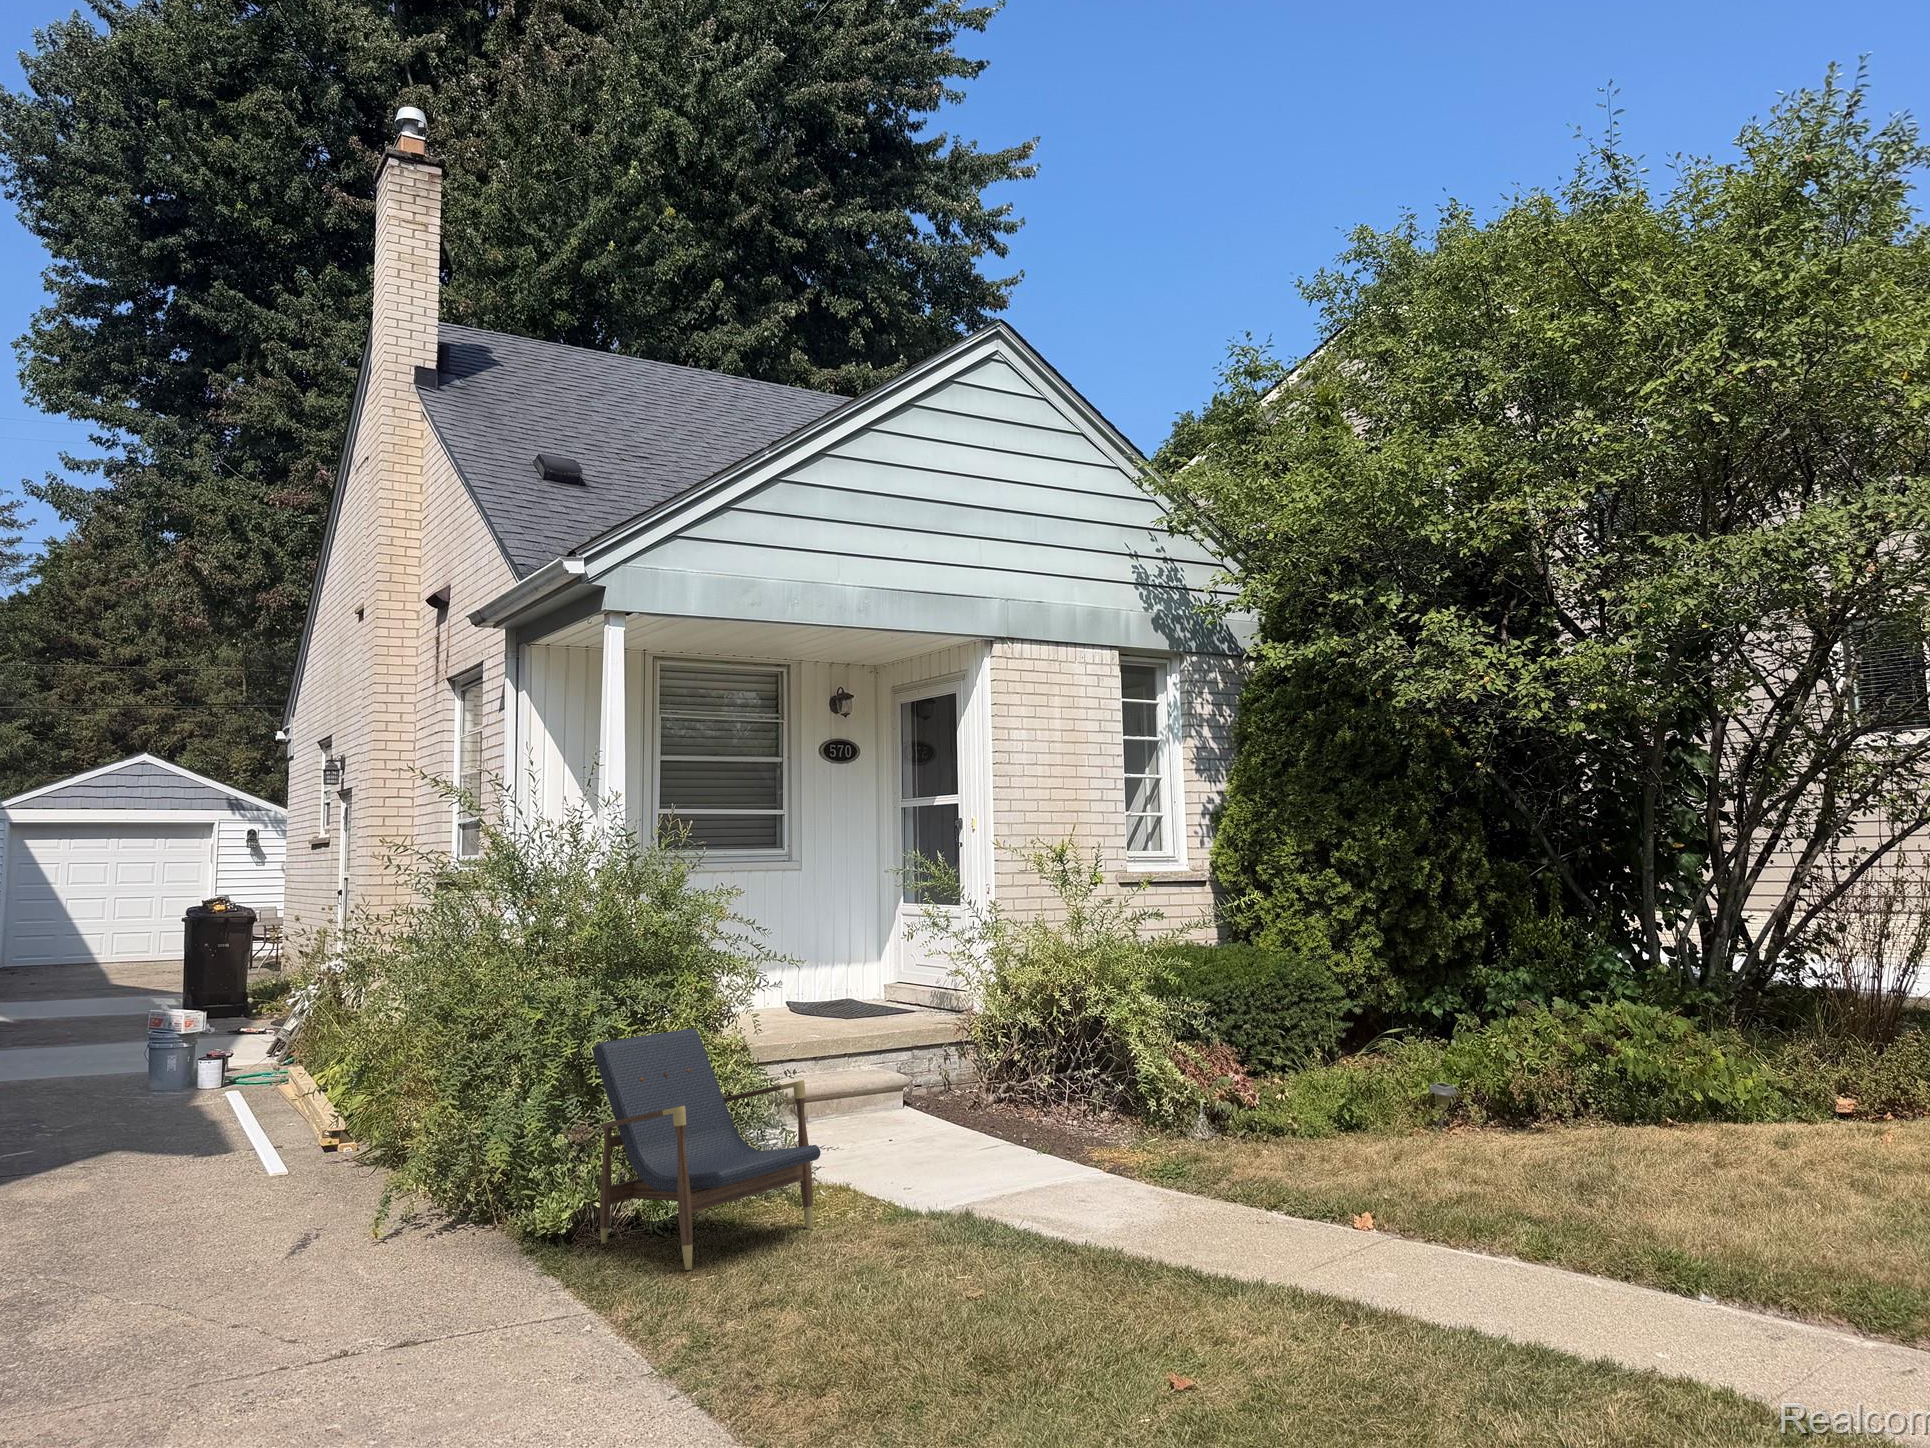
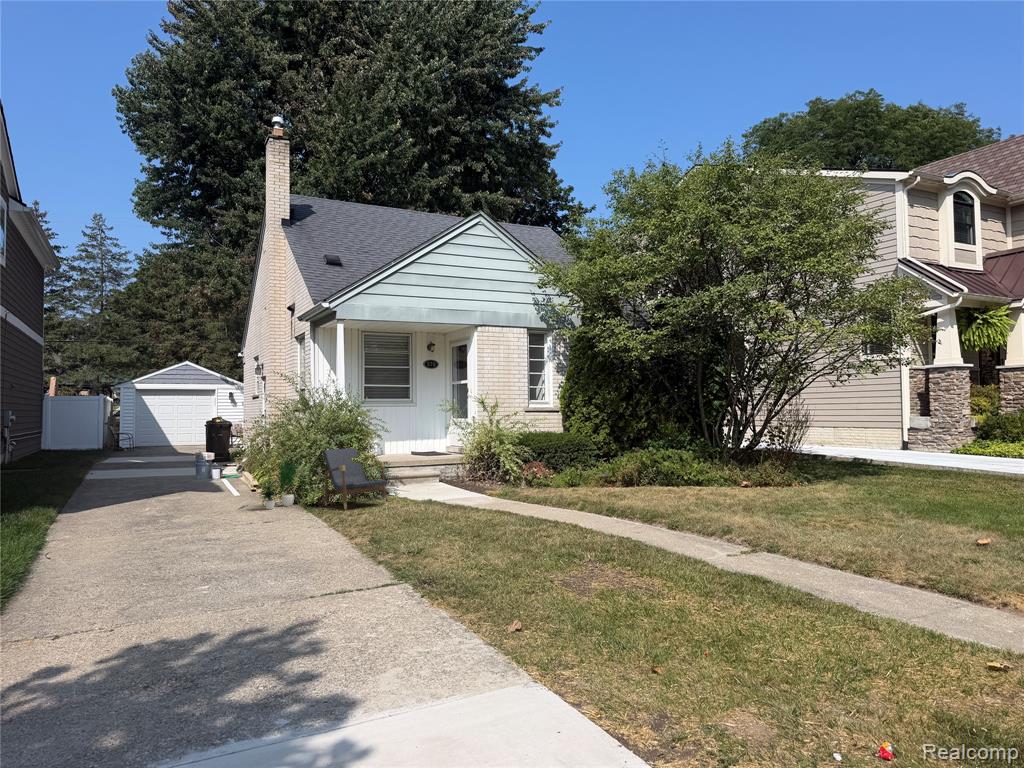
potted plant: none [362,1071,506,1268] -> present [262,460,297,509]

